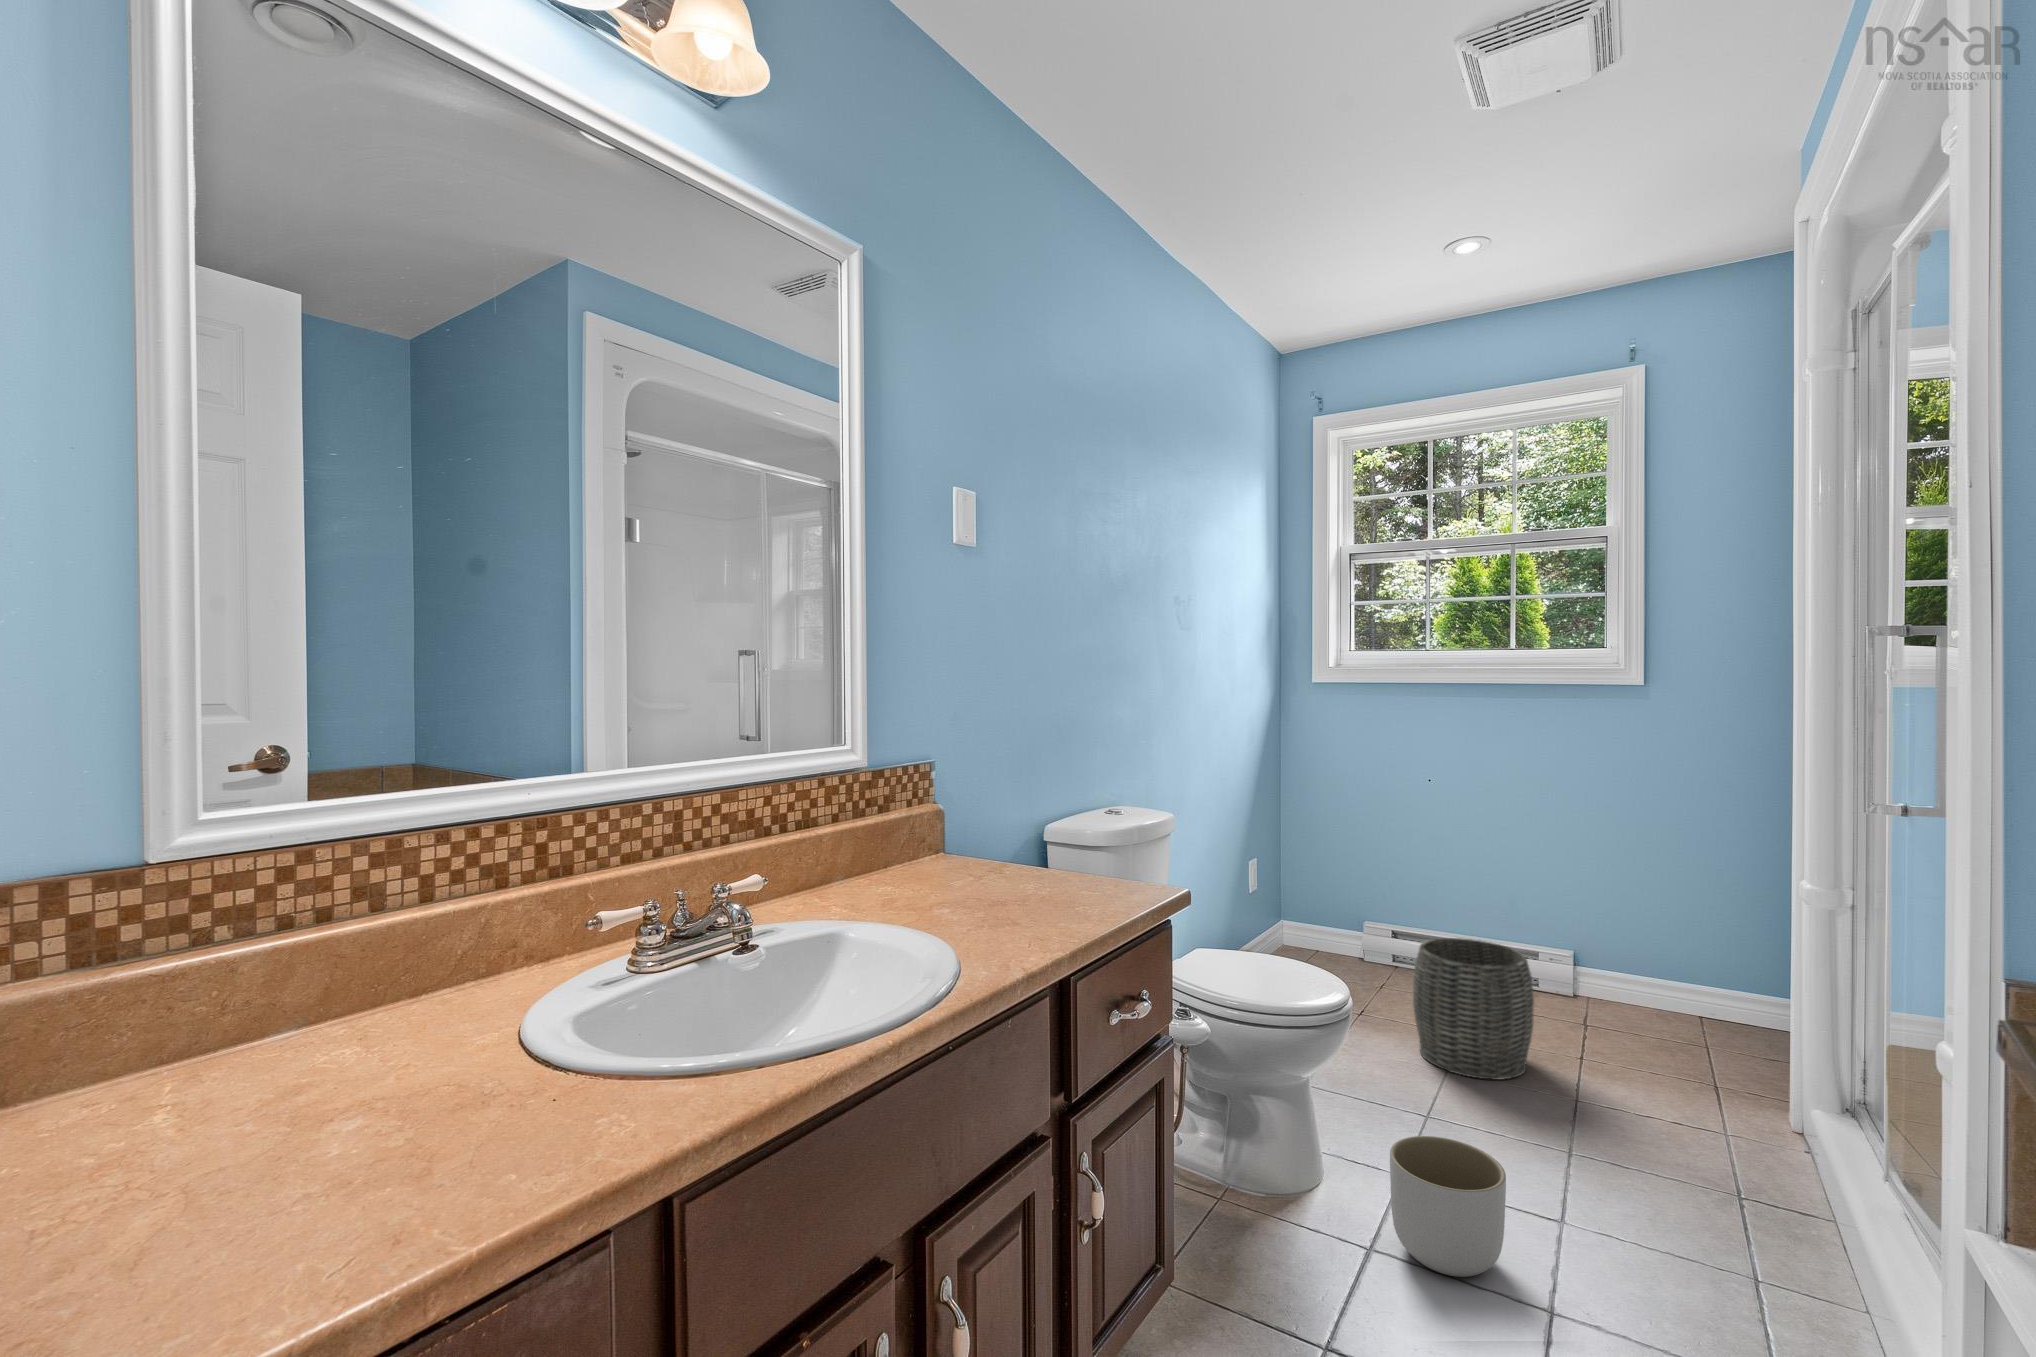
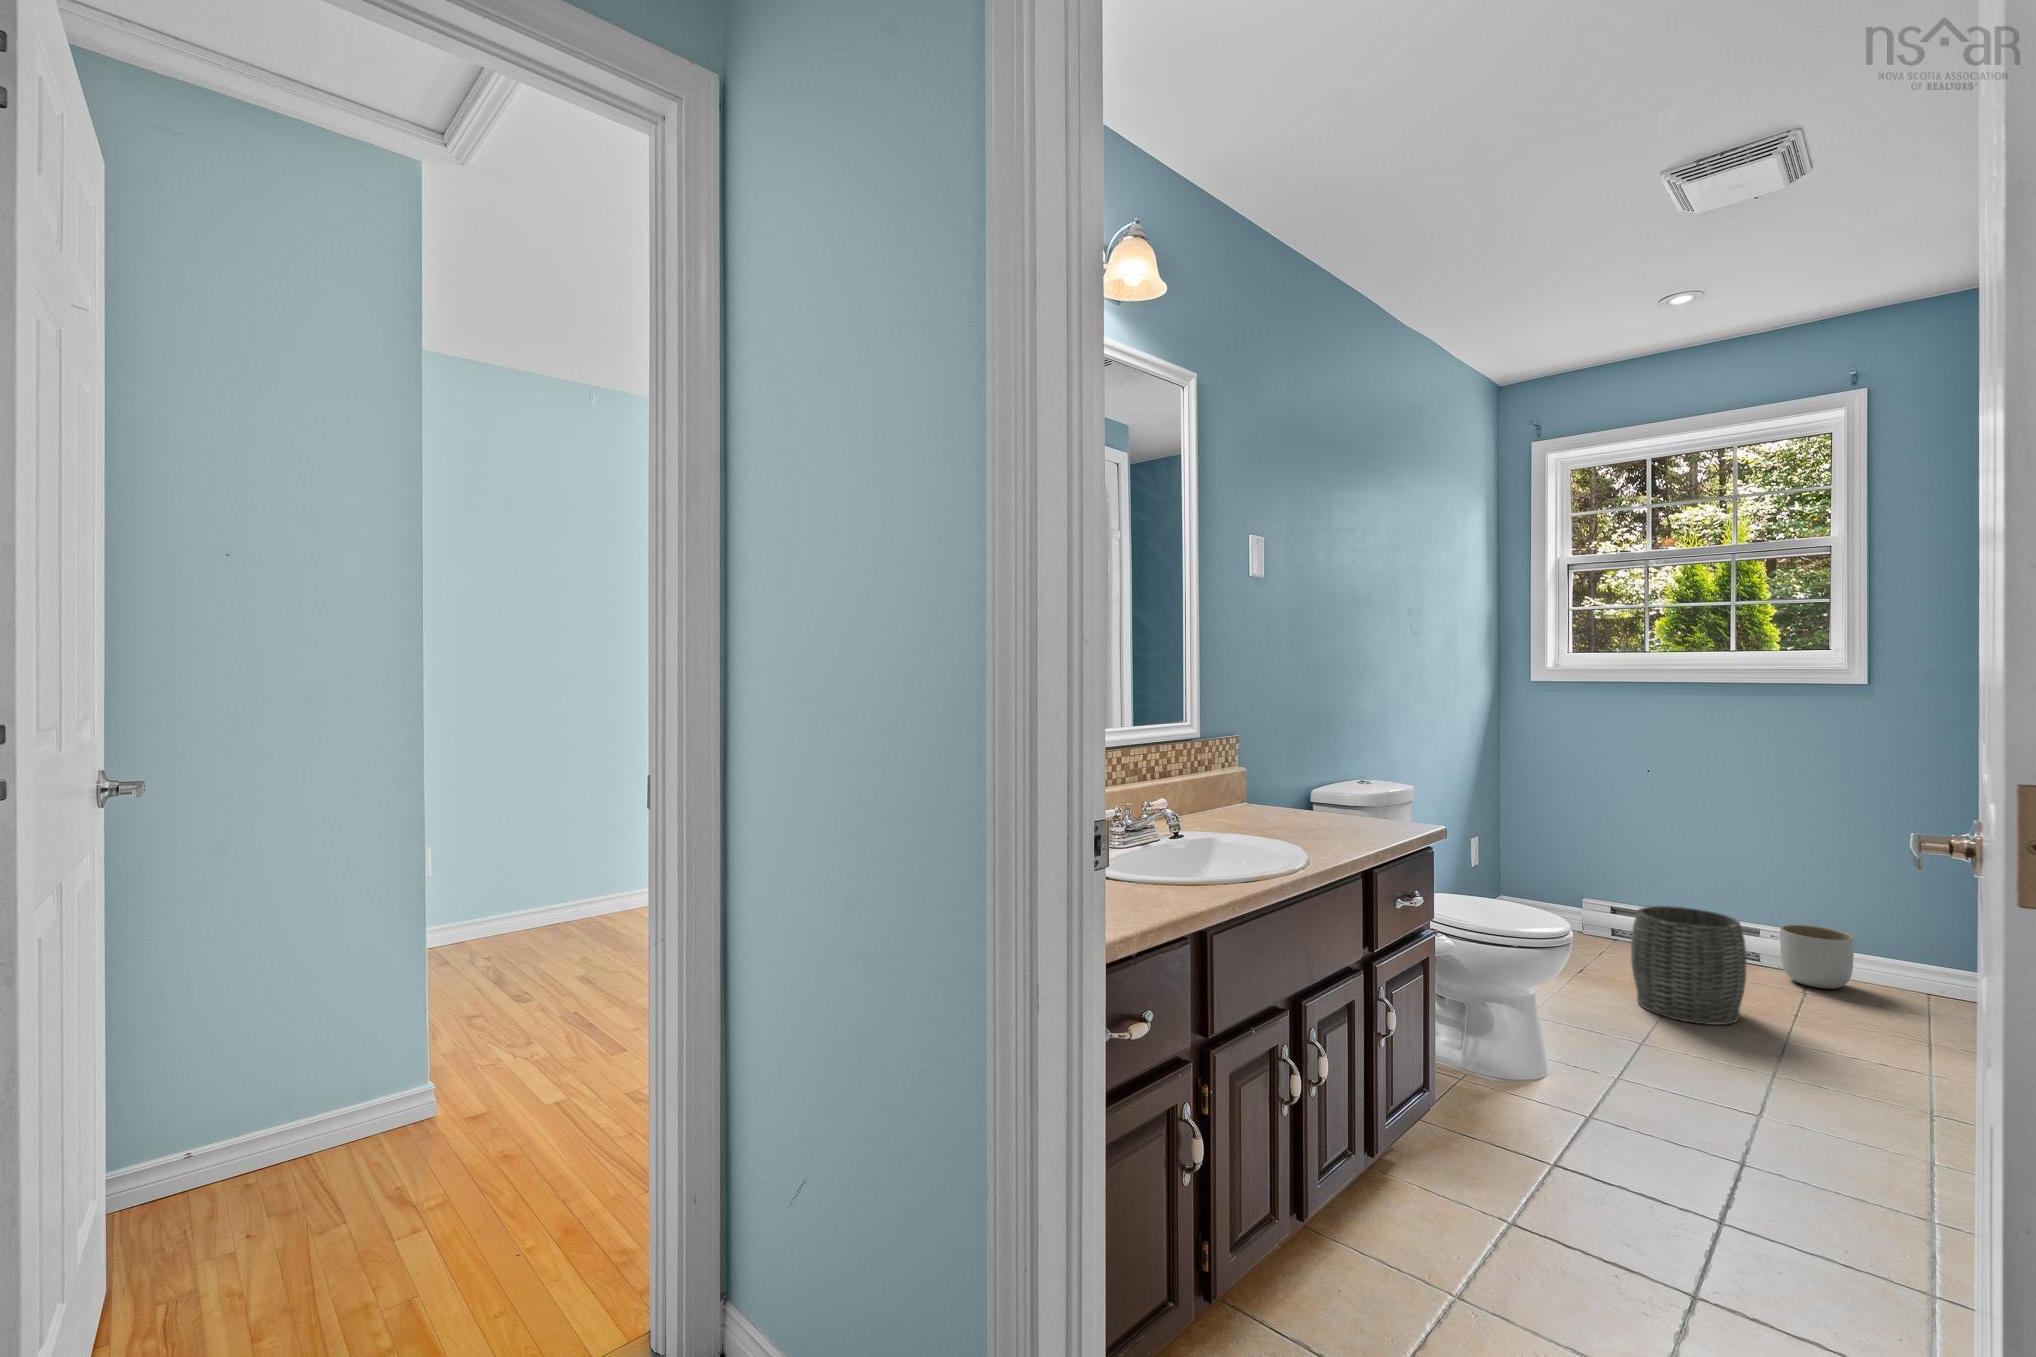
planter: present [1390,1136,1506,1277] -> present [1780,925,1854,989]

